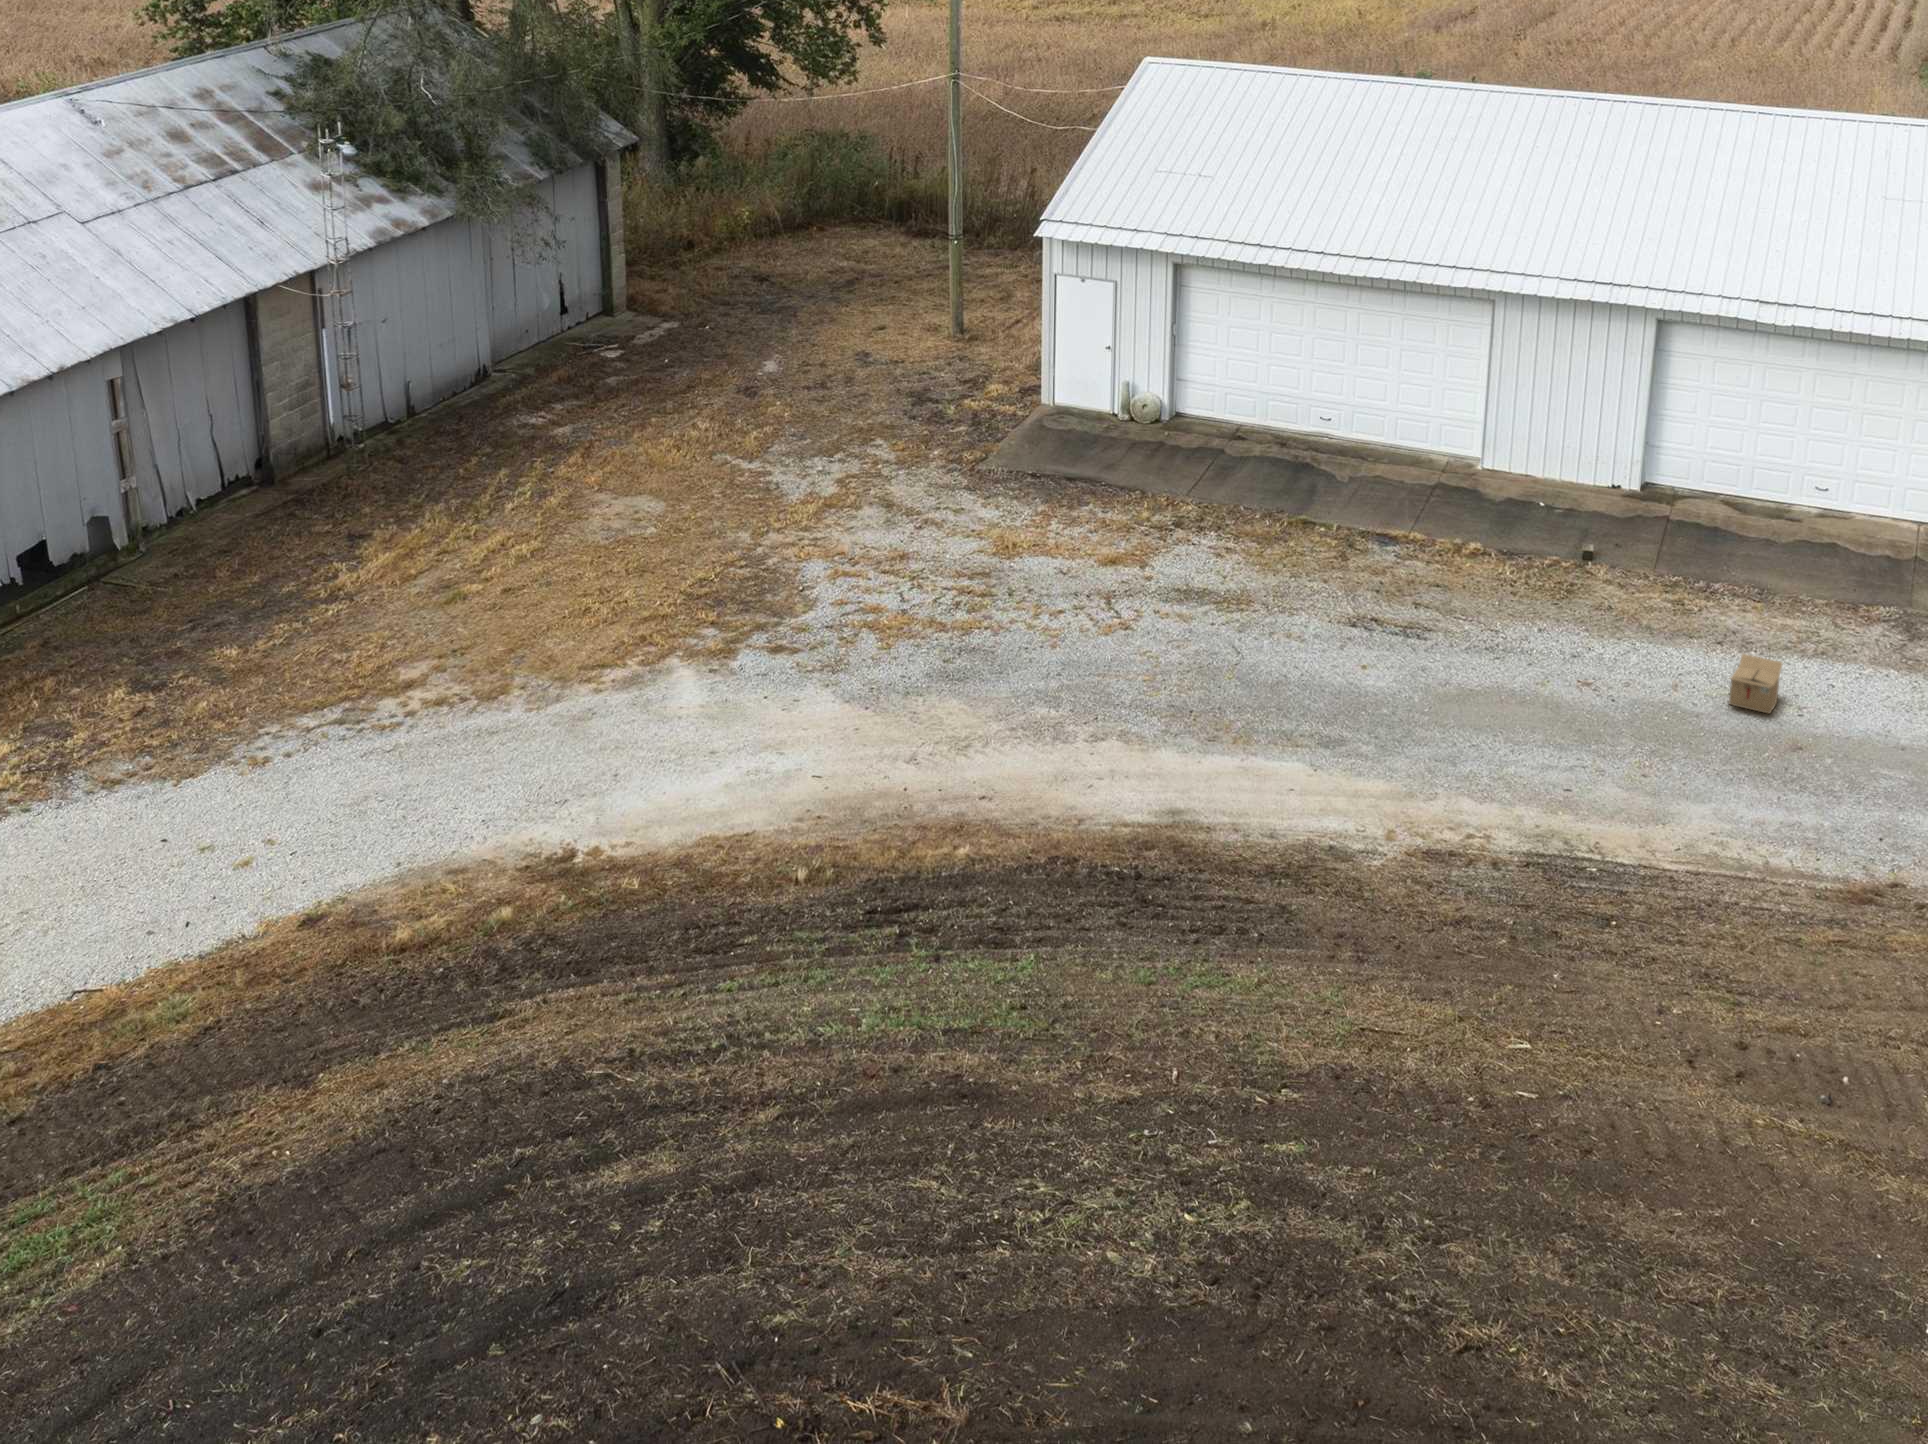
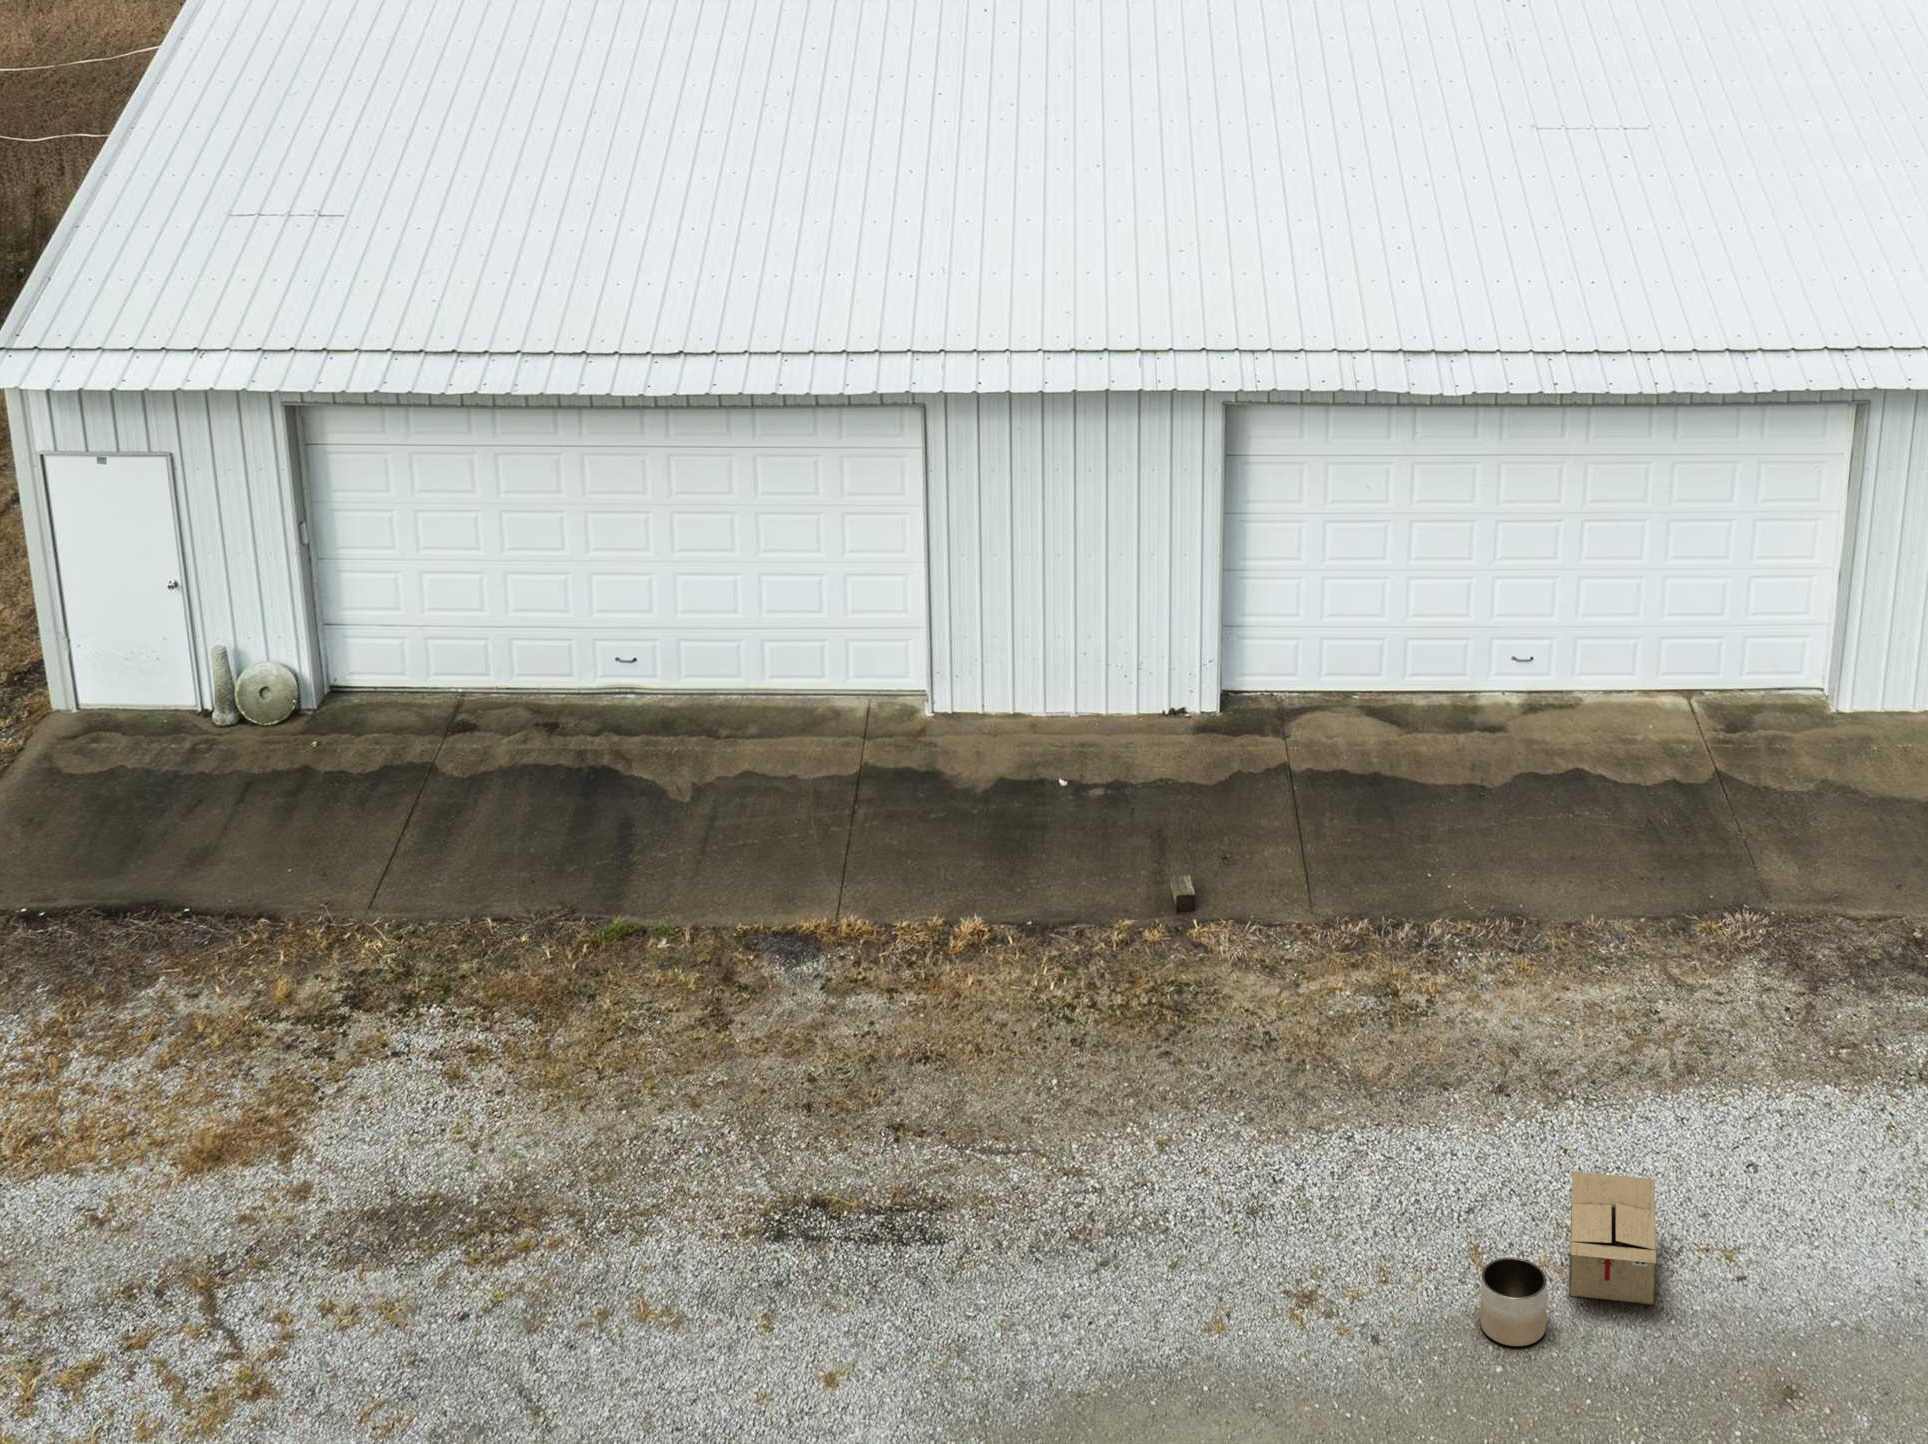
planter: none [1679,676,1714,714] -> present [1480,1257,1547,1346]

